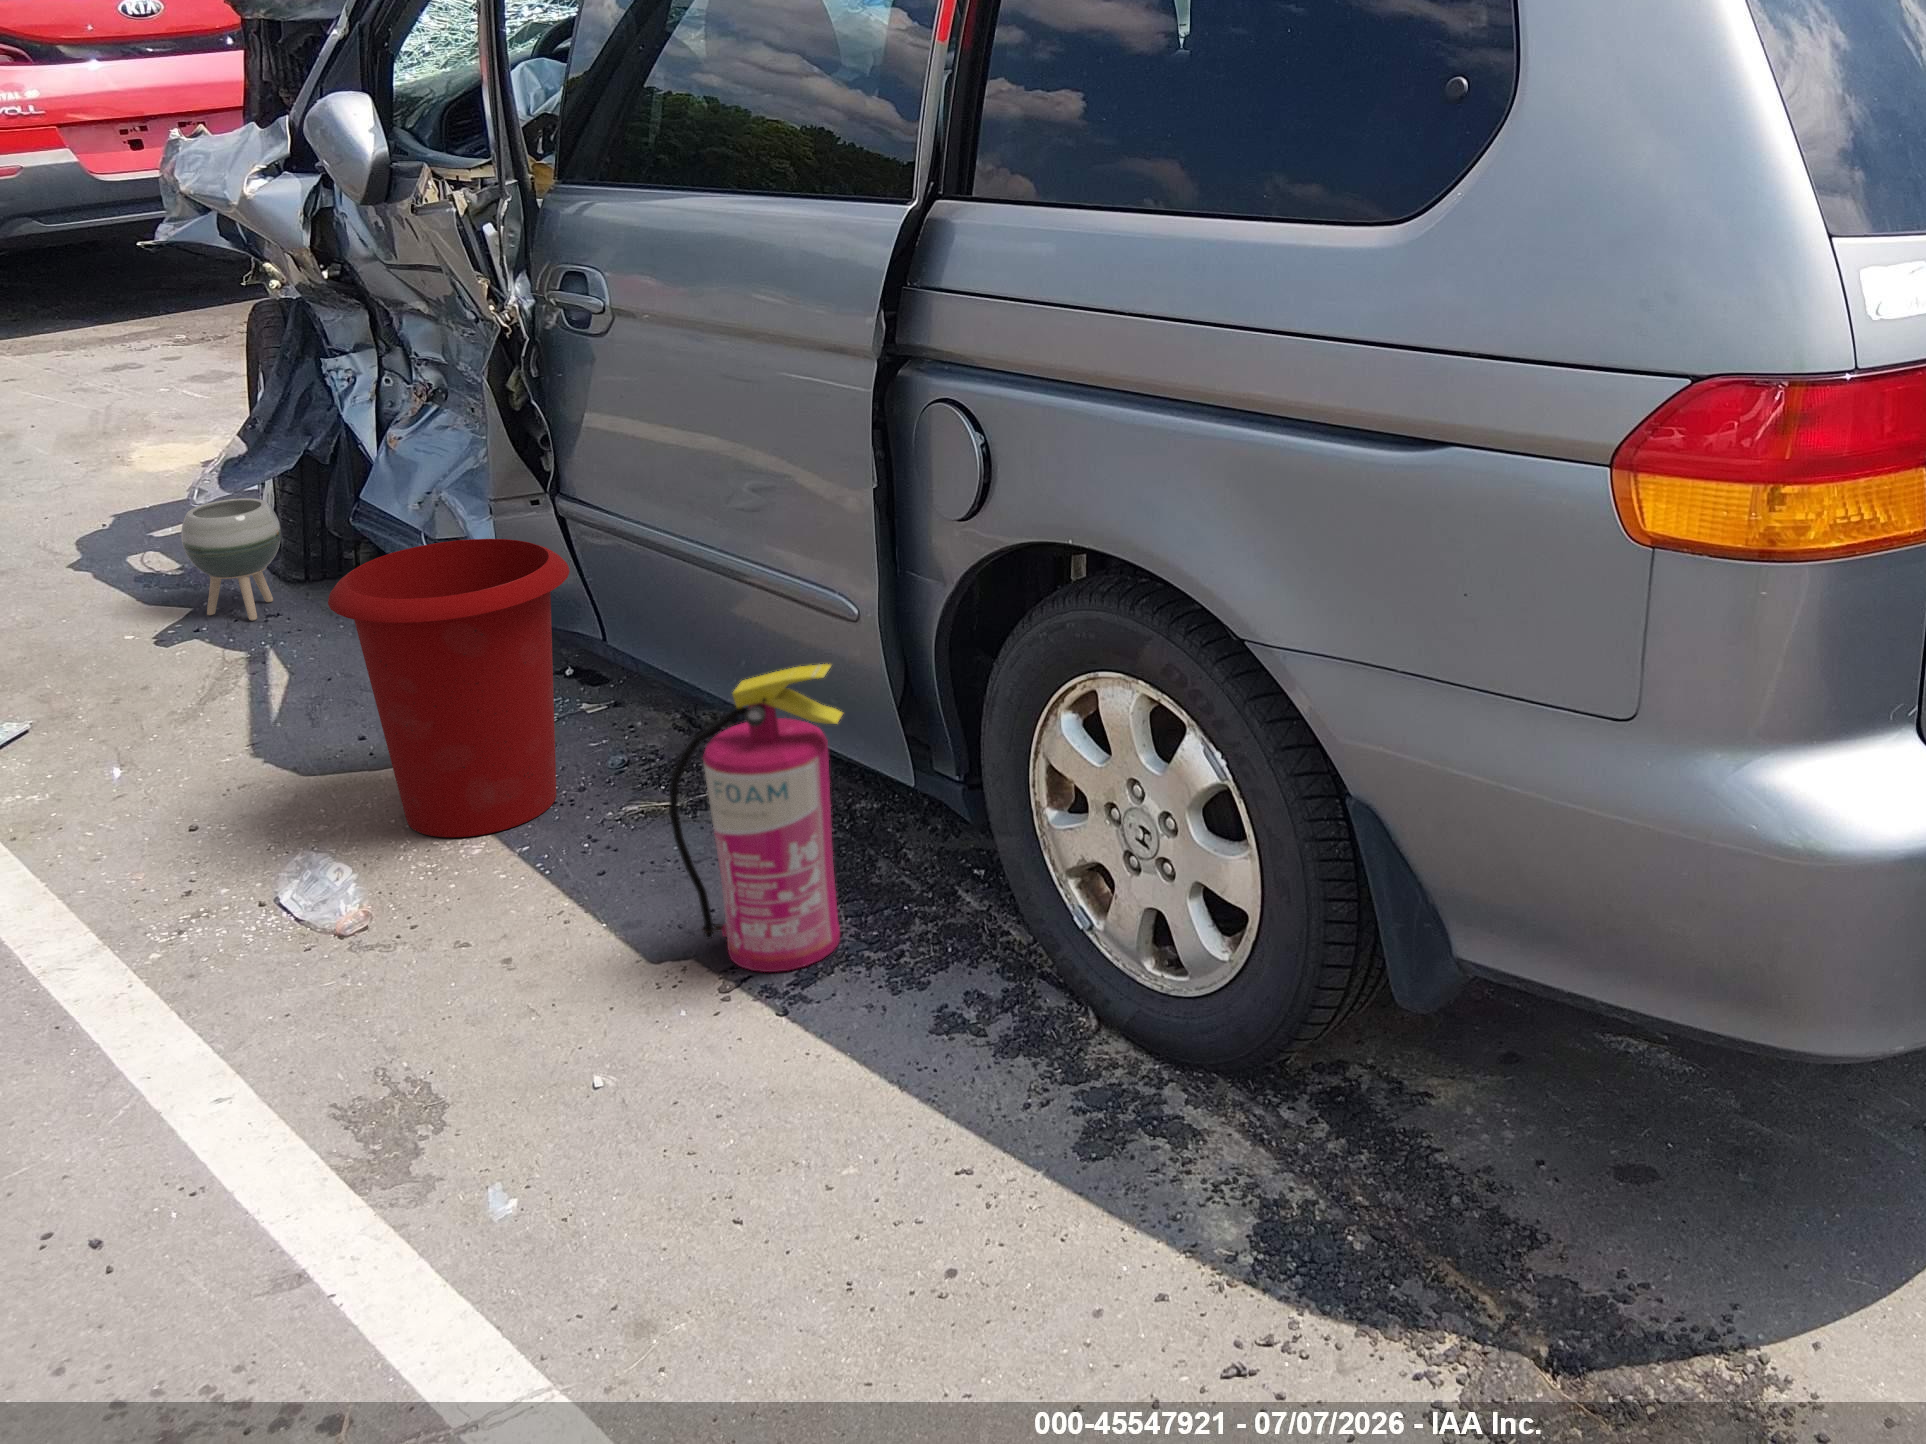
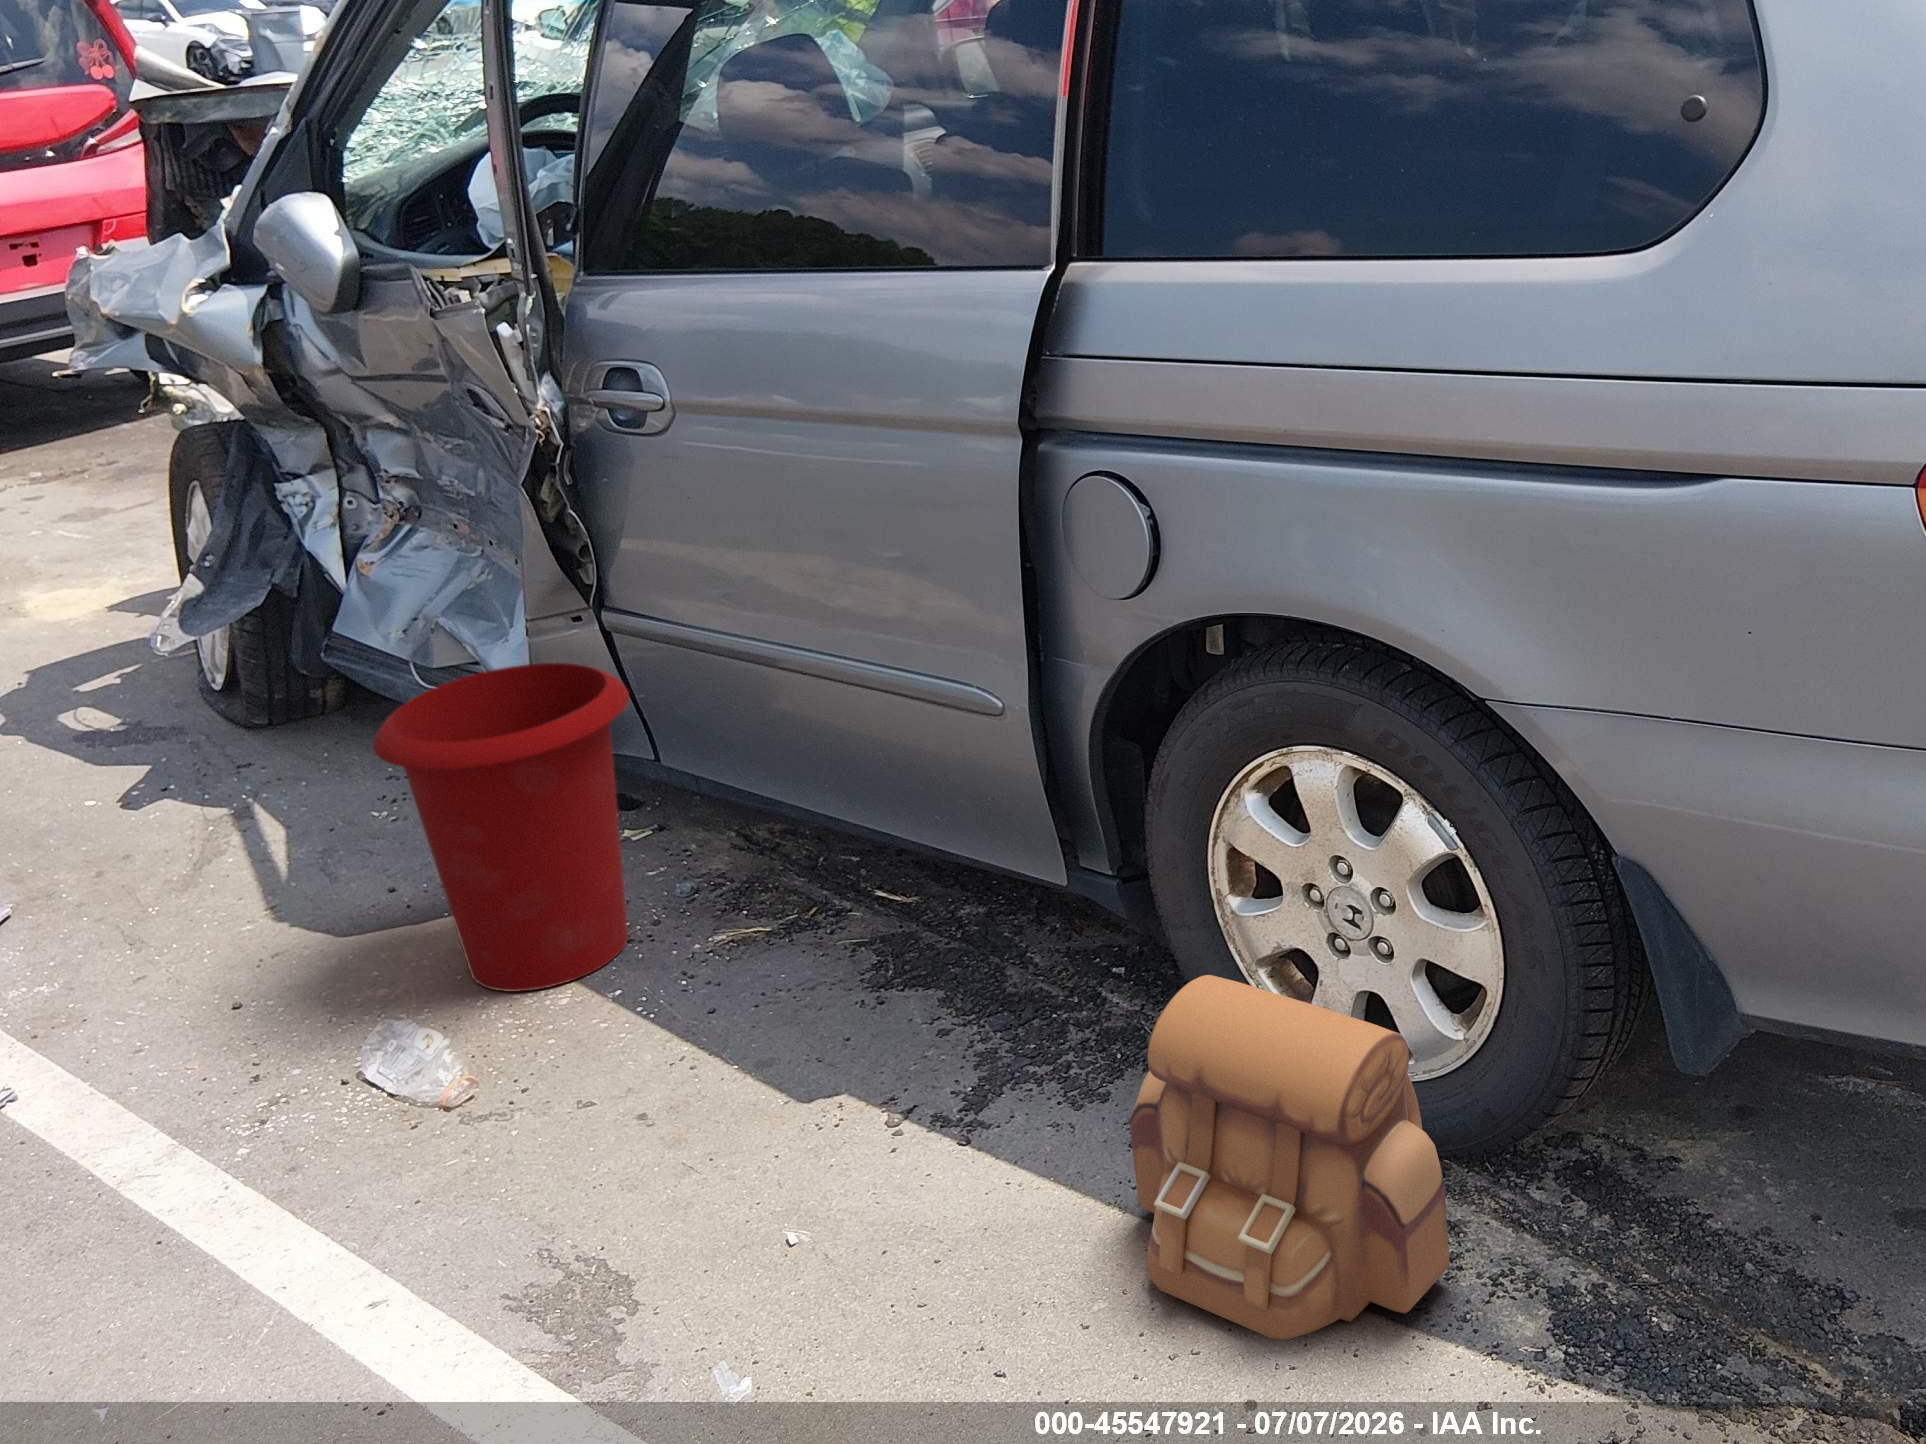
planter: present [181,498,281,620] -> none [129,638,238,771]
fire extinguisher: present [669,664,843,972] -> none [807,769,996,1102]
backpack: none [899,872,1180,1215] -> present [1130,975,1450,1340]

